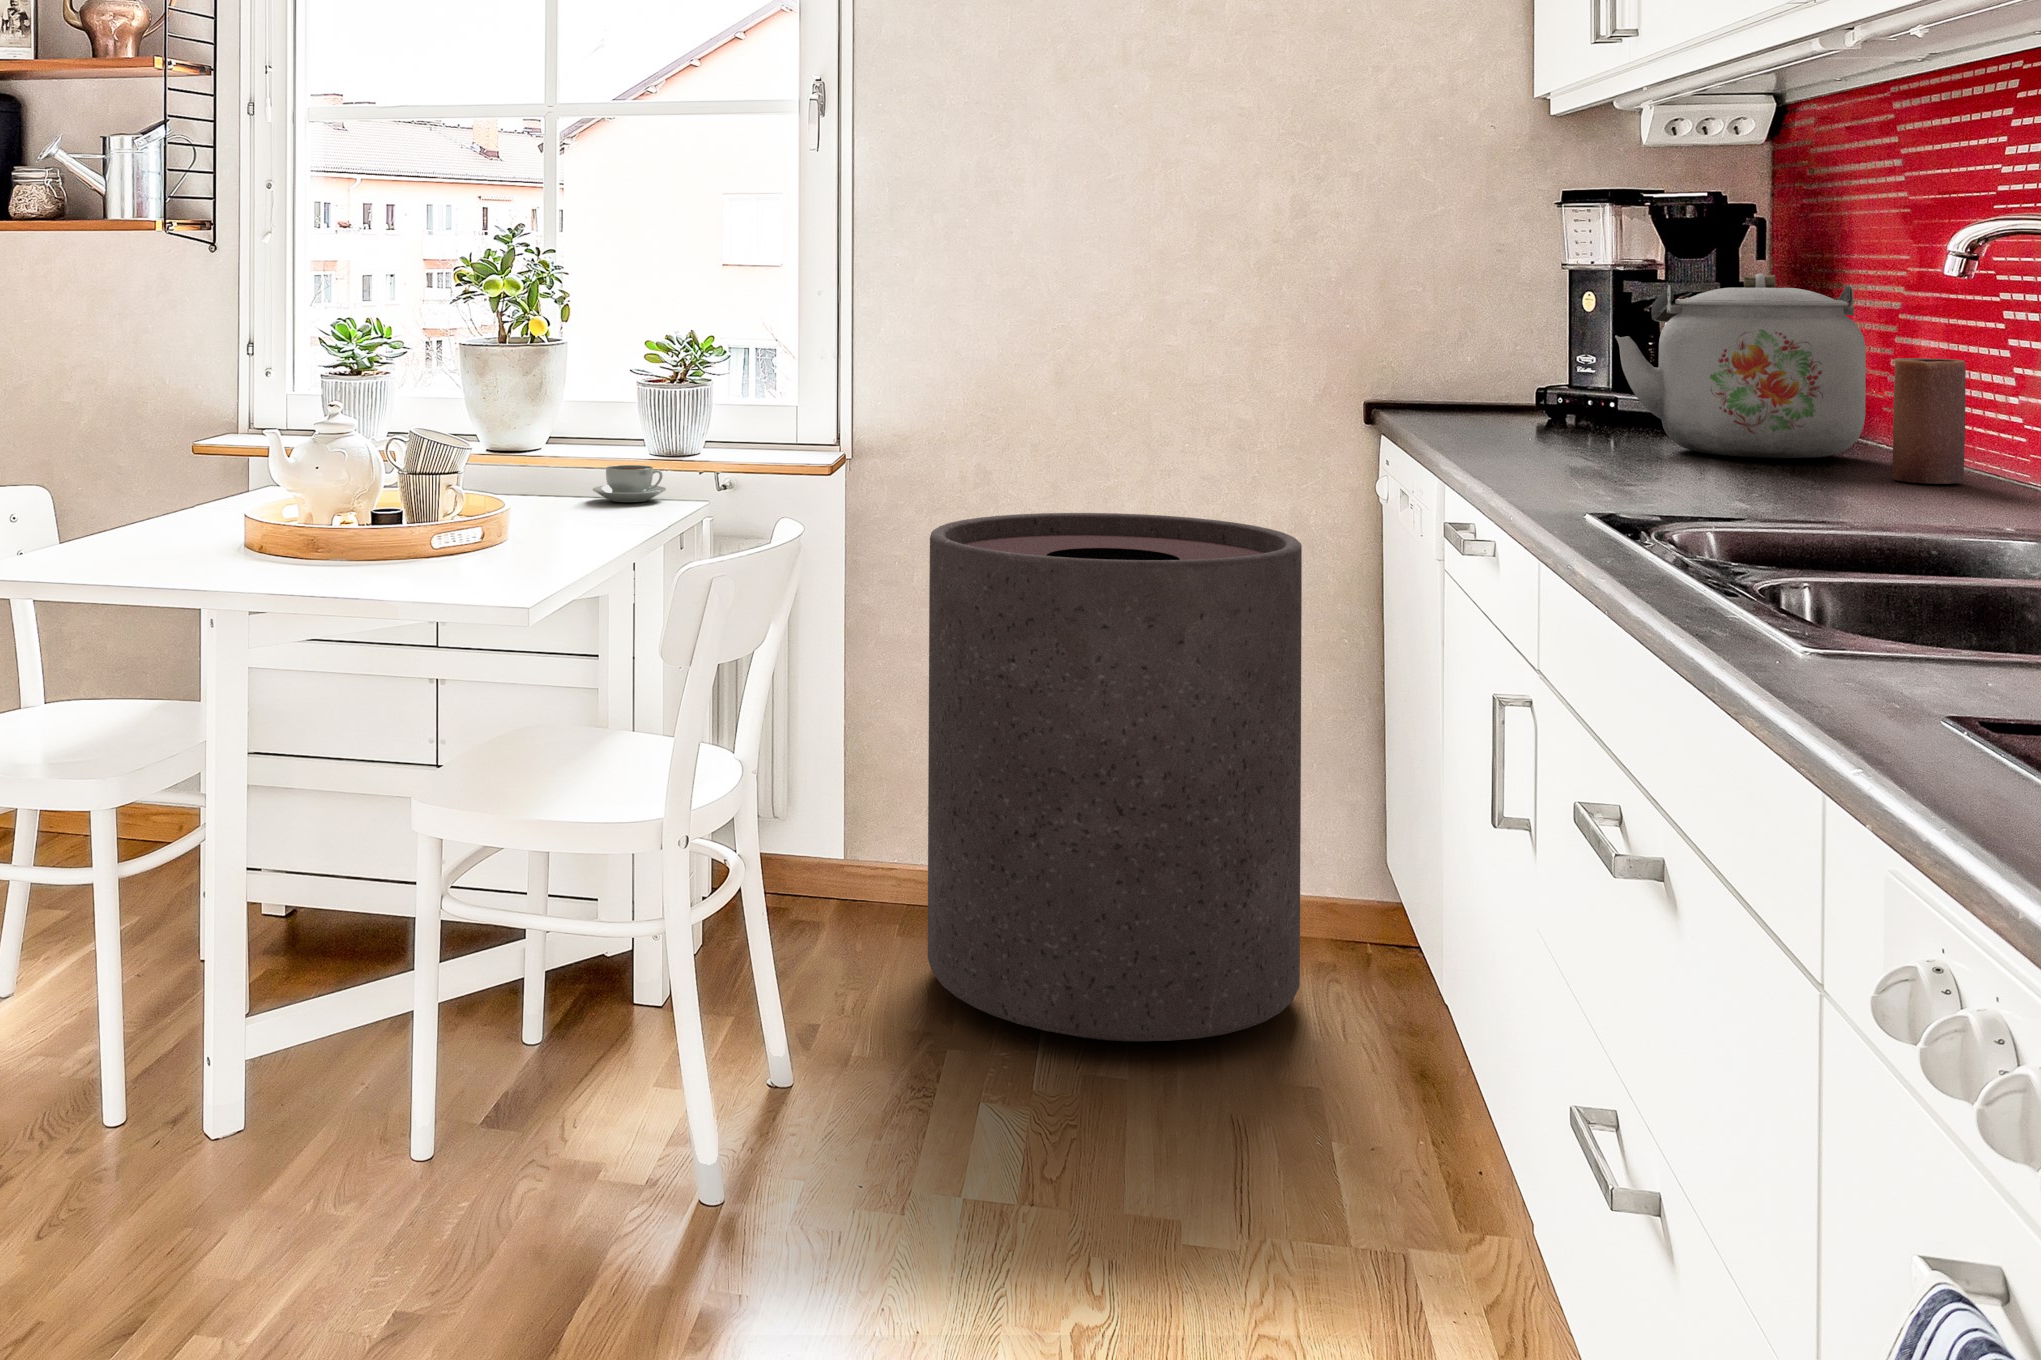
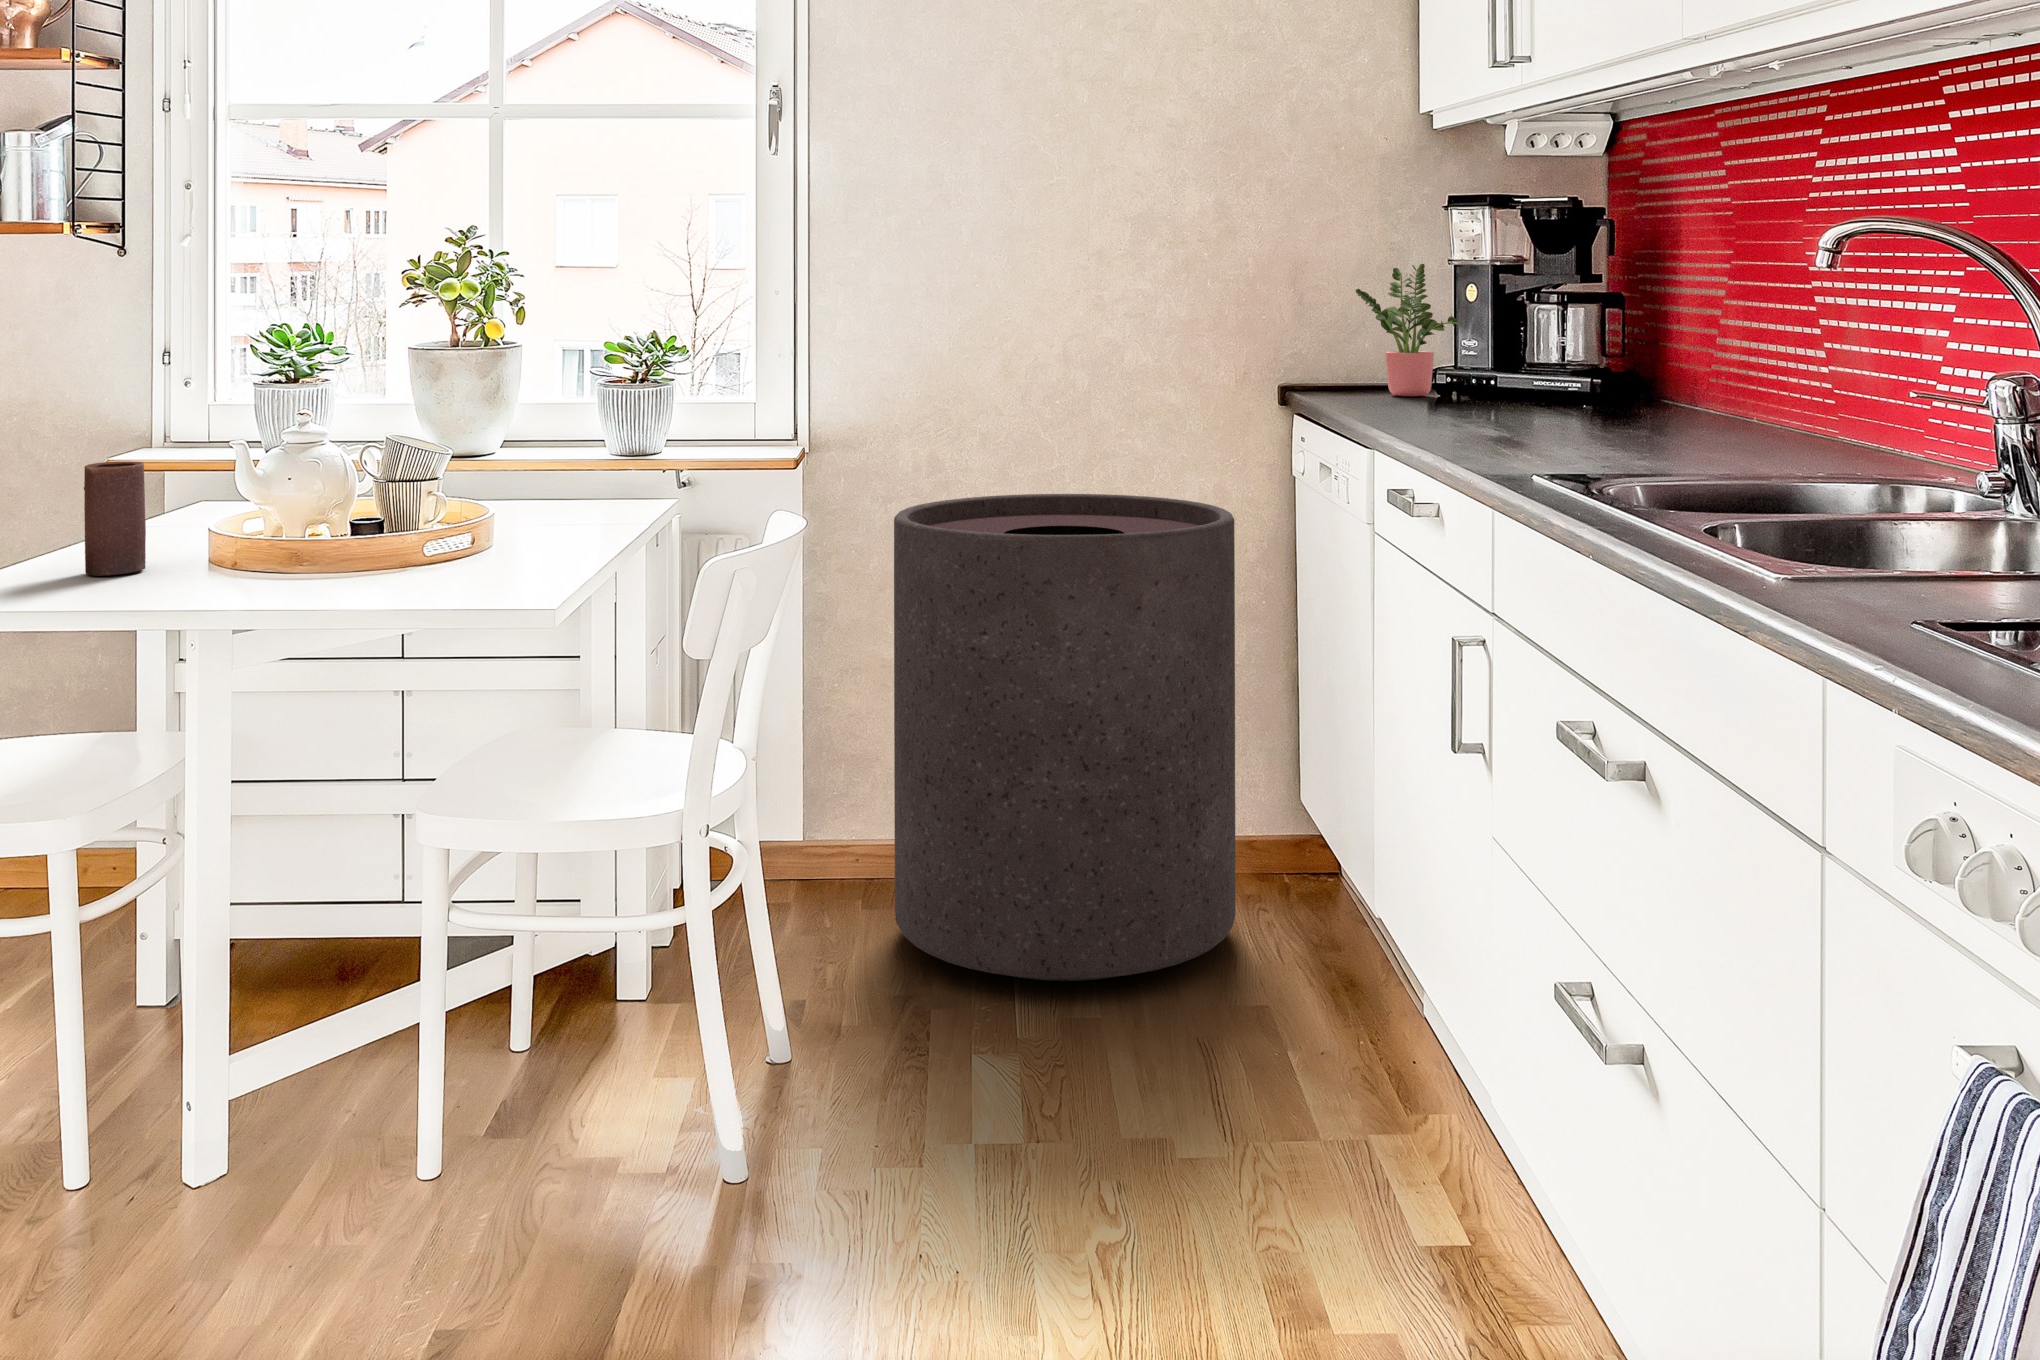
potted plant: none [1455,269,1600,418] -> present [1356,264,1459,396]
kettle: present [1615,273,1866,458] -> none [1506,267,1705,424]
candle: present [1893,358,1966,484] -> present [84,461,146,576]
coffee cup: present [593,465,666,502] -> none [552,463,627,499]

